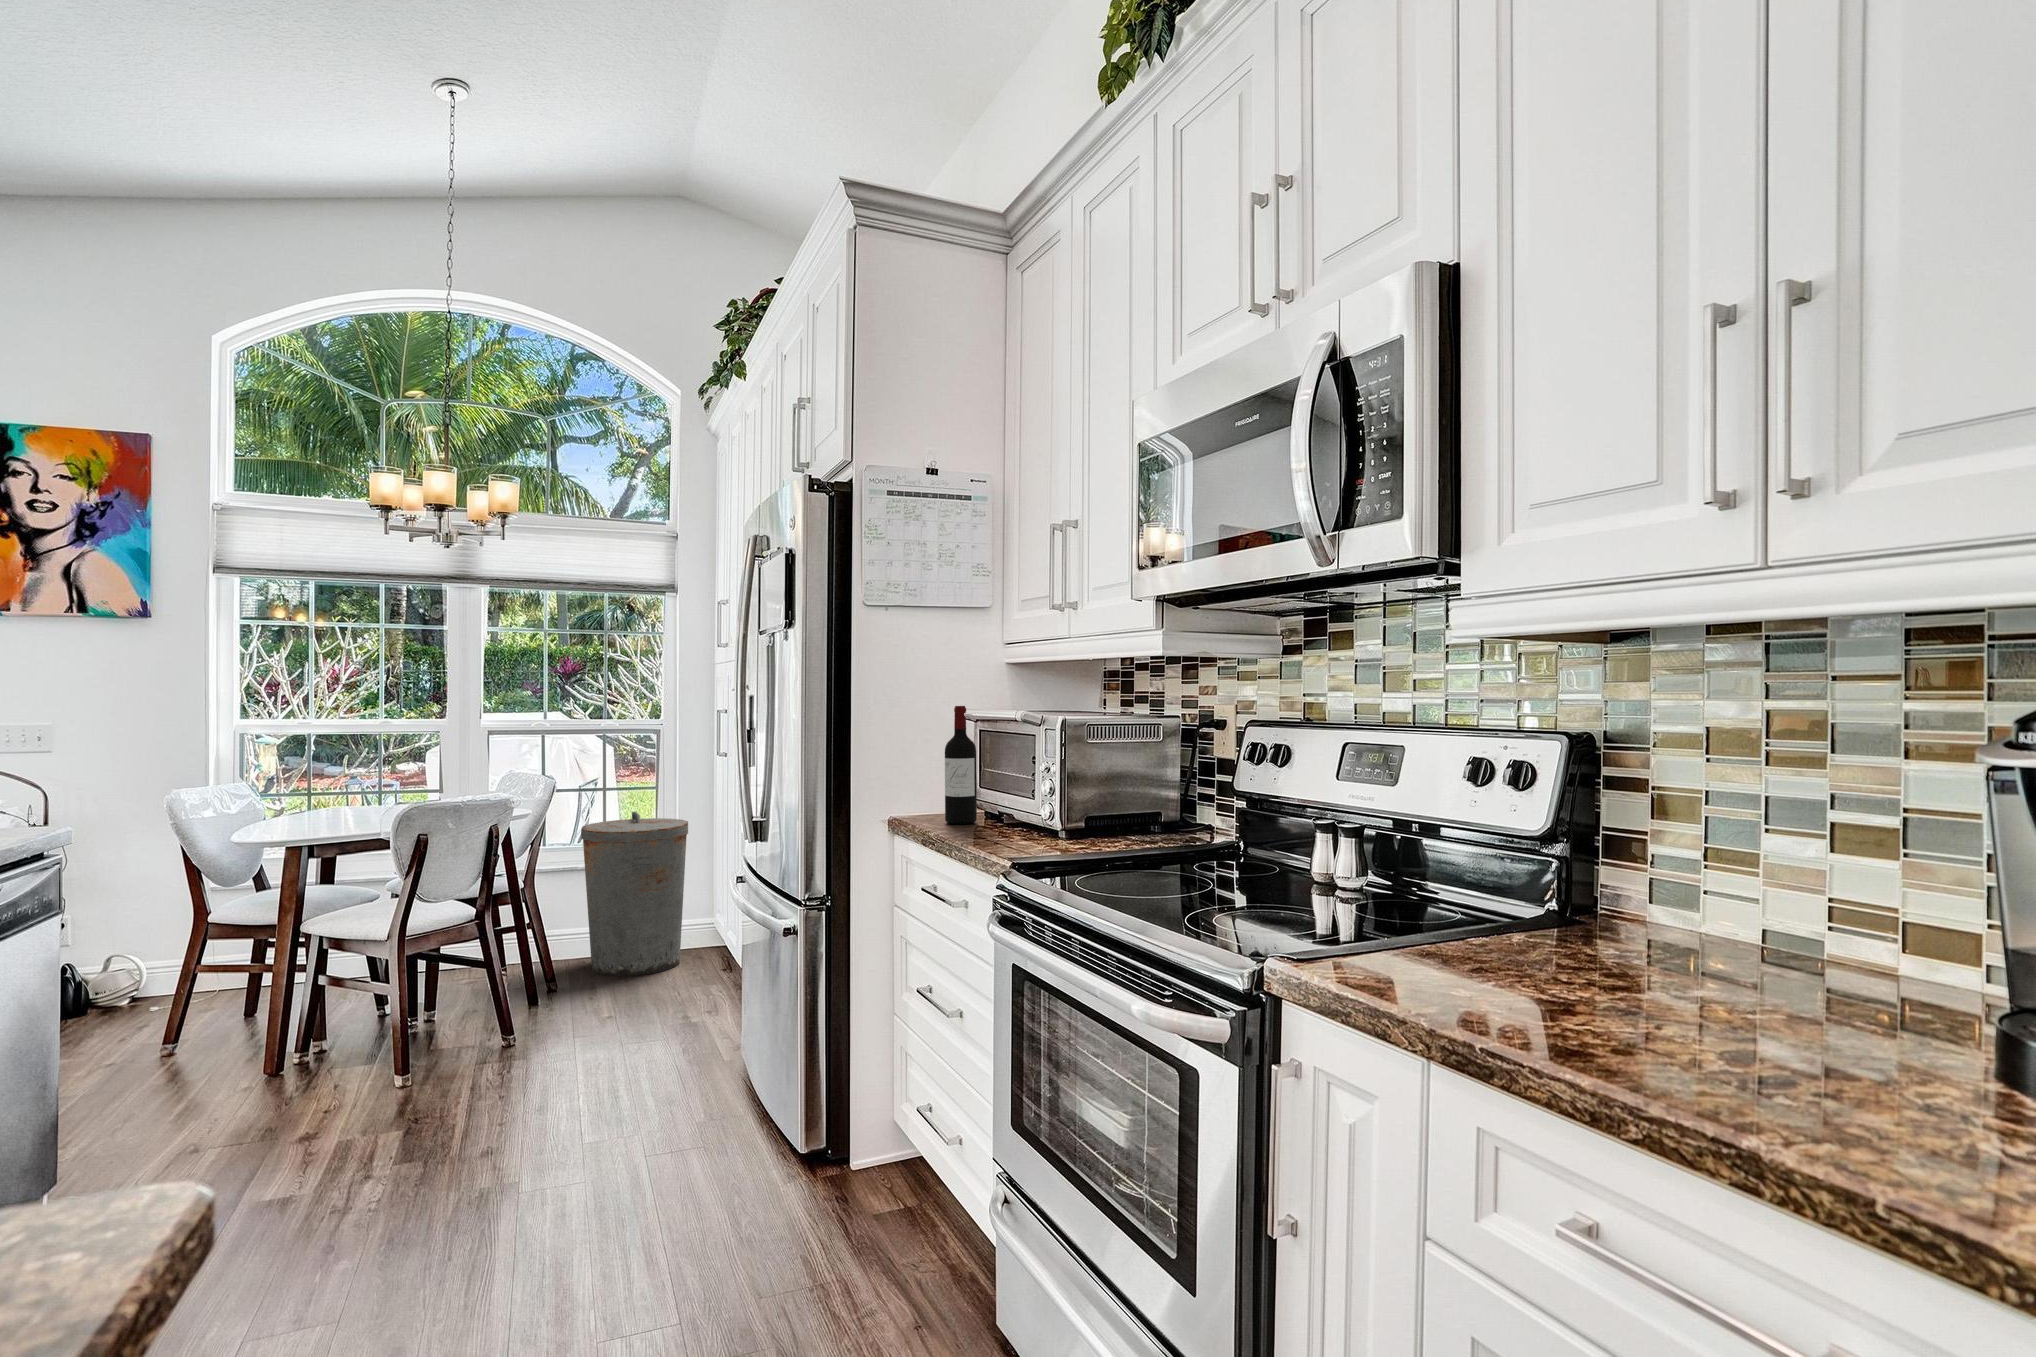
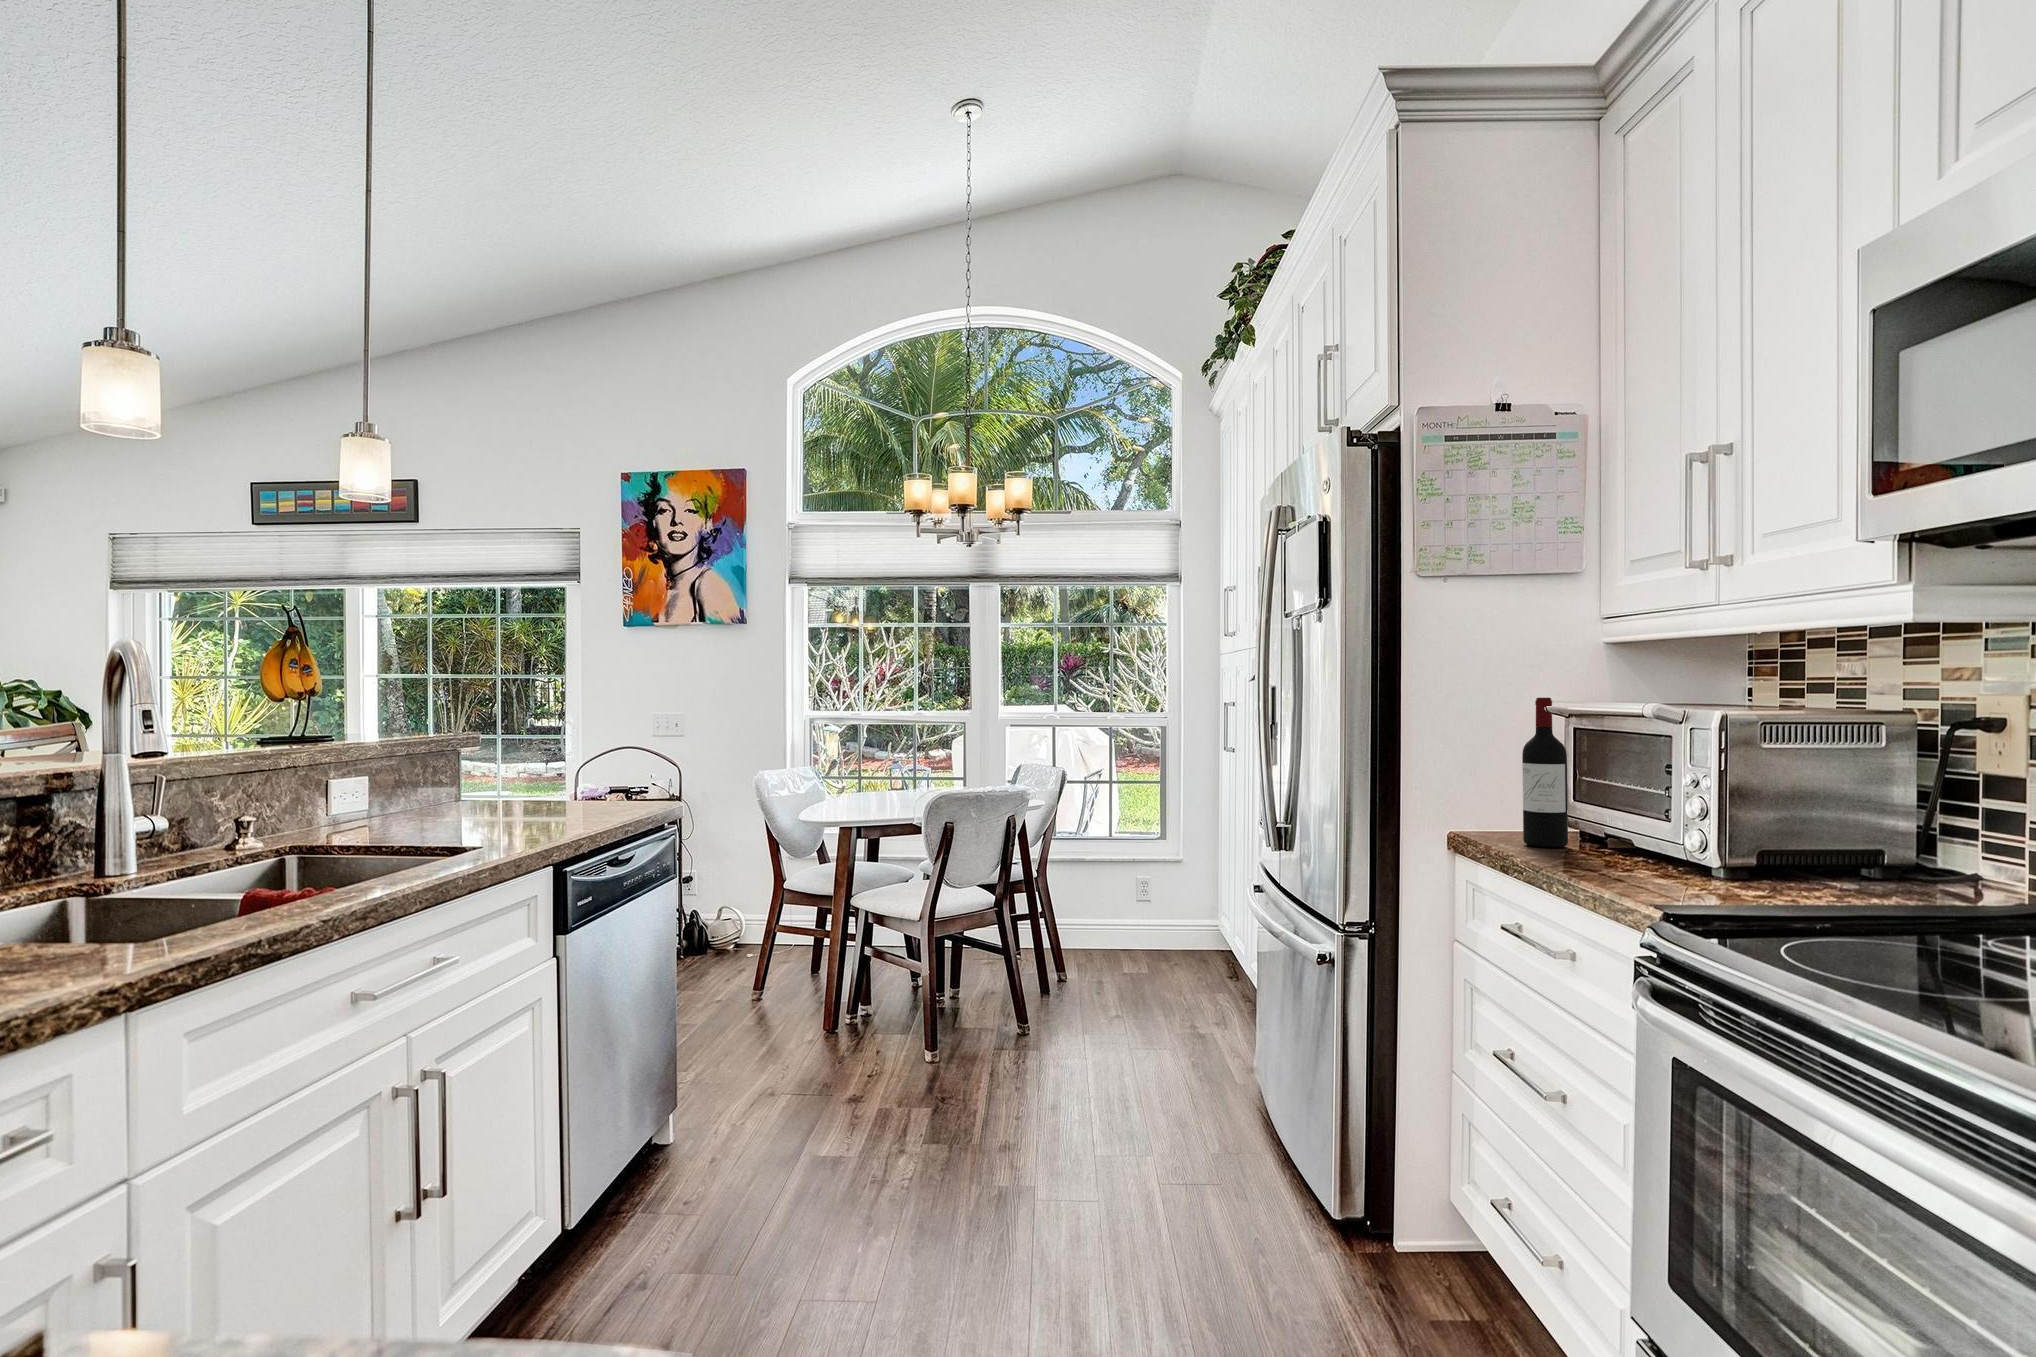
trash can: present [581,811,688,976] -> none [1088,809,1191,977]

